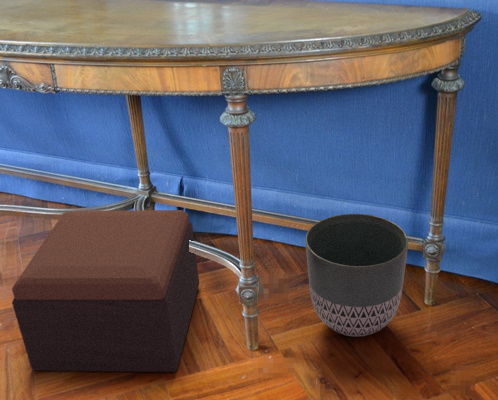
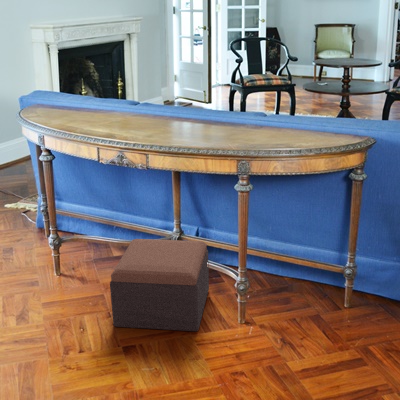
planter: present [305,214,408,337] -> none [276,248,334,319]

